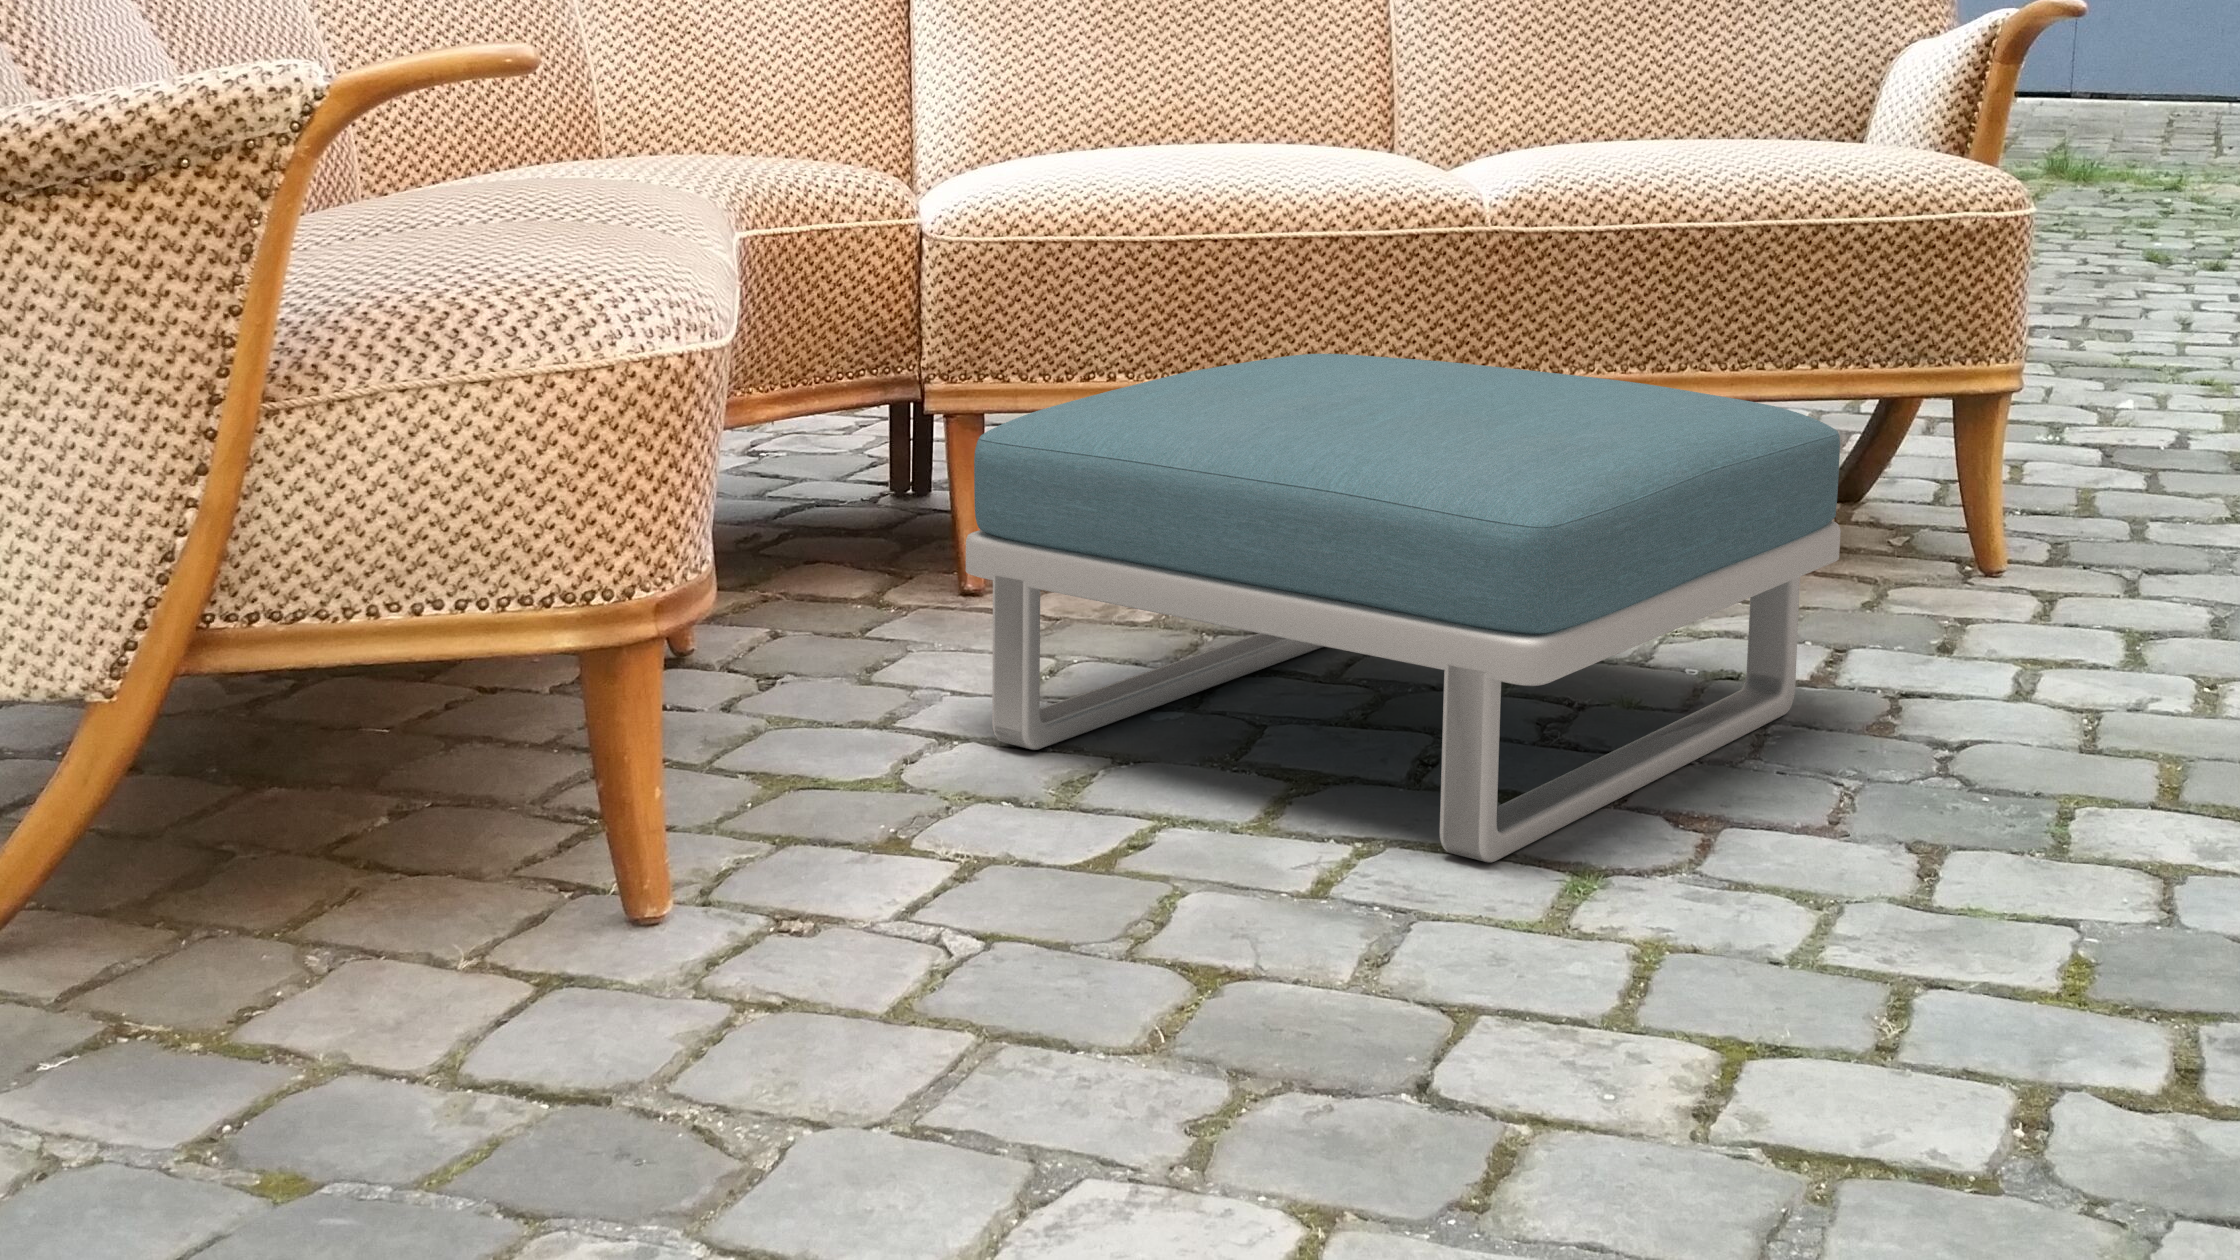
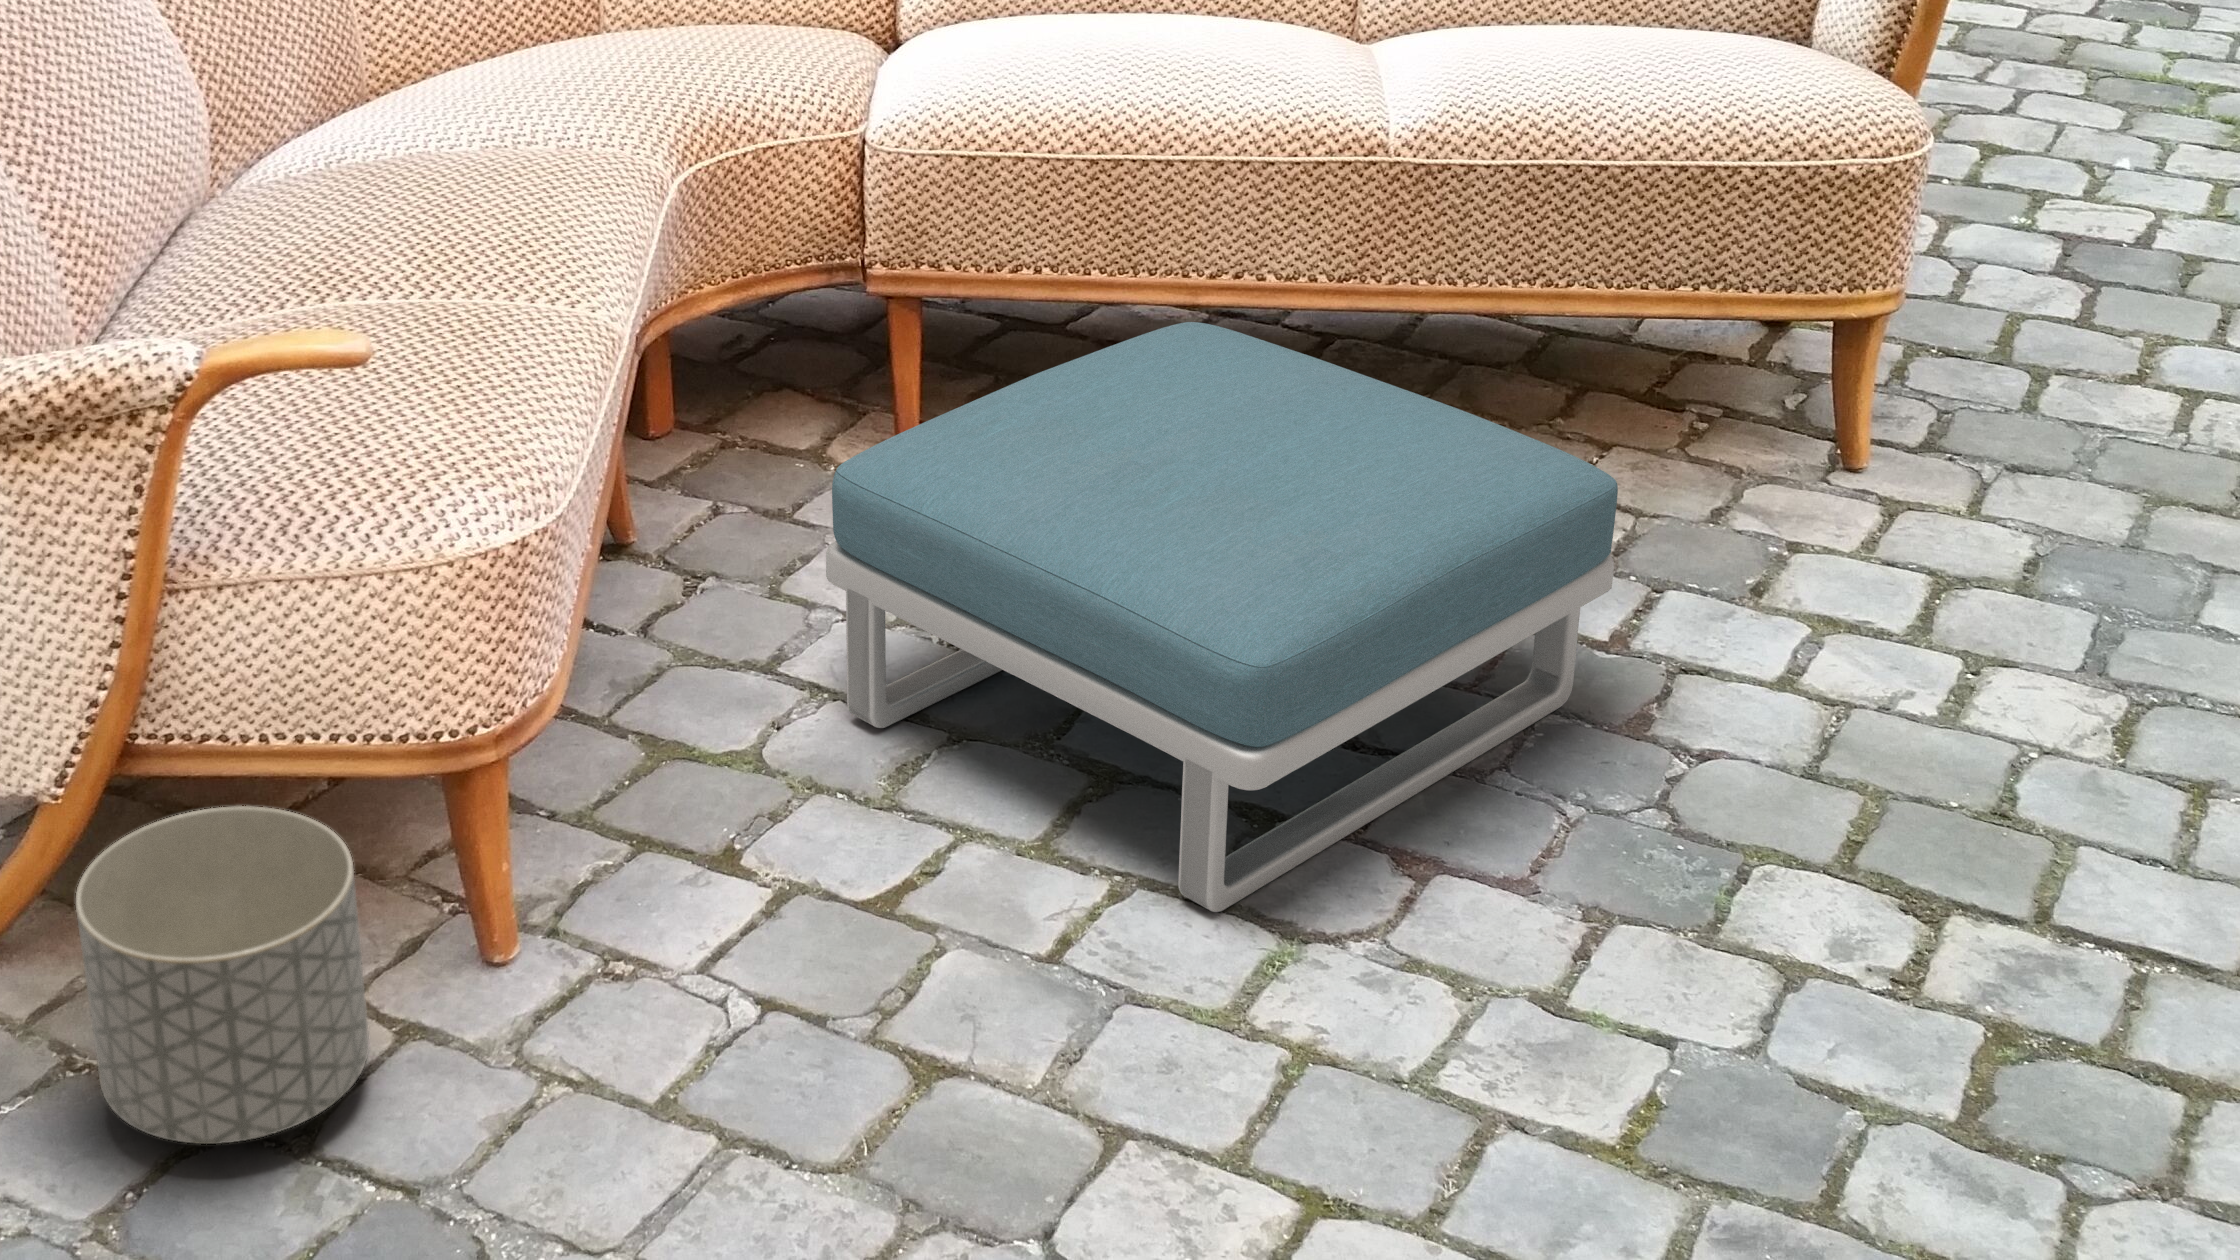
planter: none [155,682,514,1071] -> present [76,806,369,1144]

